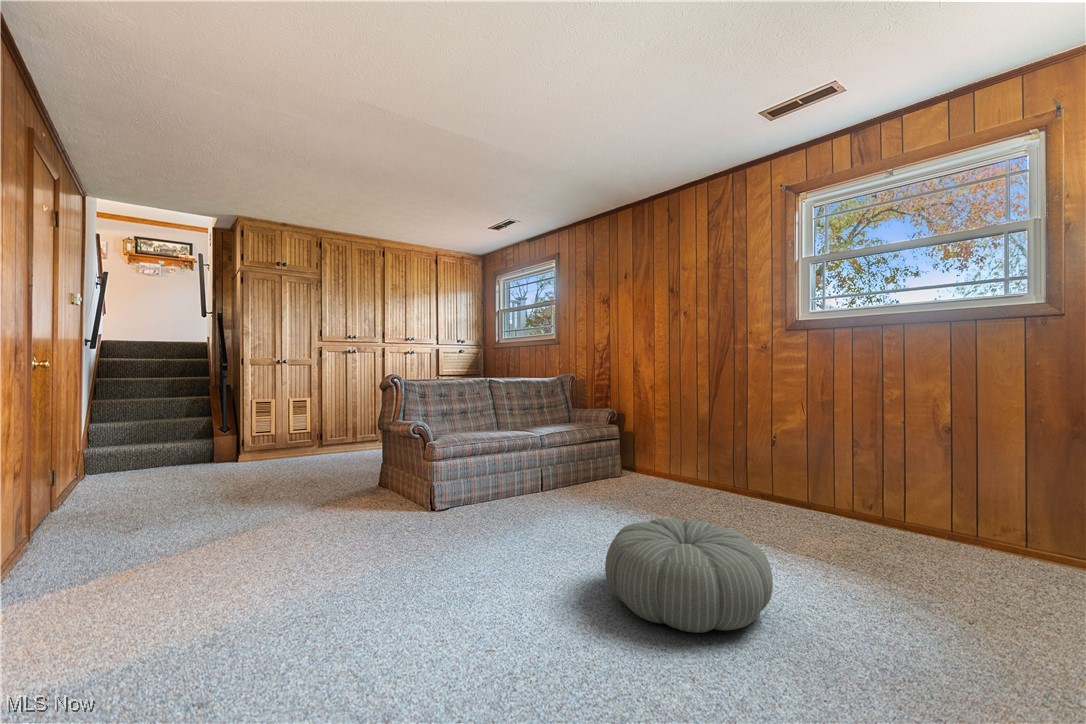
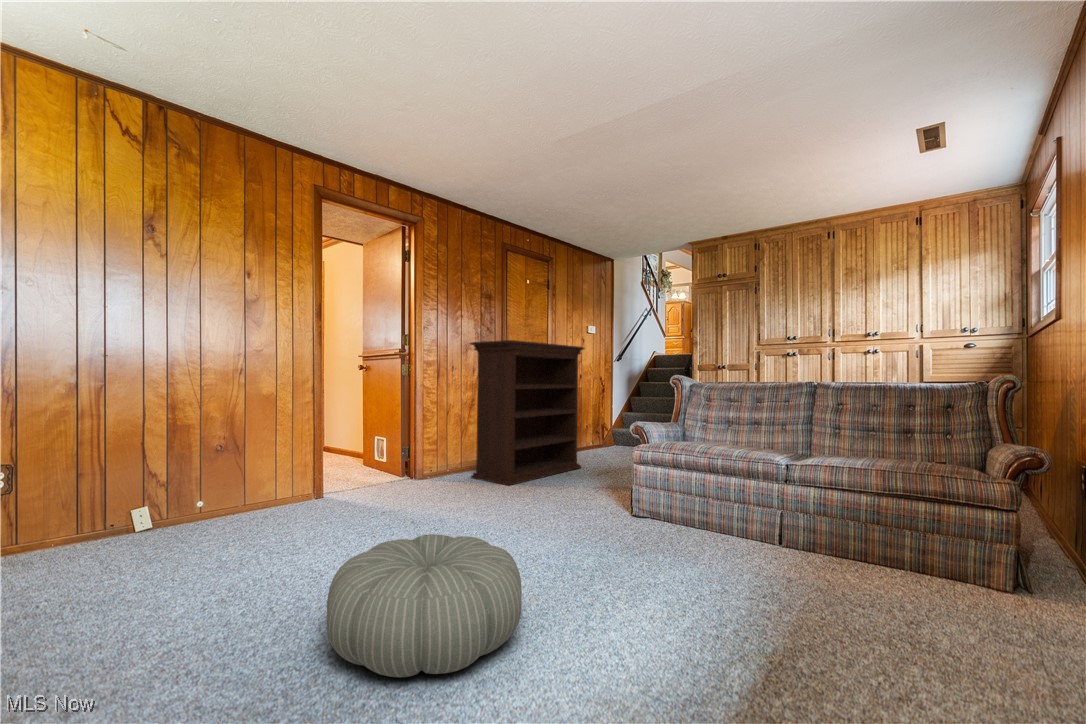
bookshelf: none [118,319,236,566] -> present [470,340,585,485]

